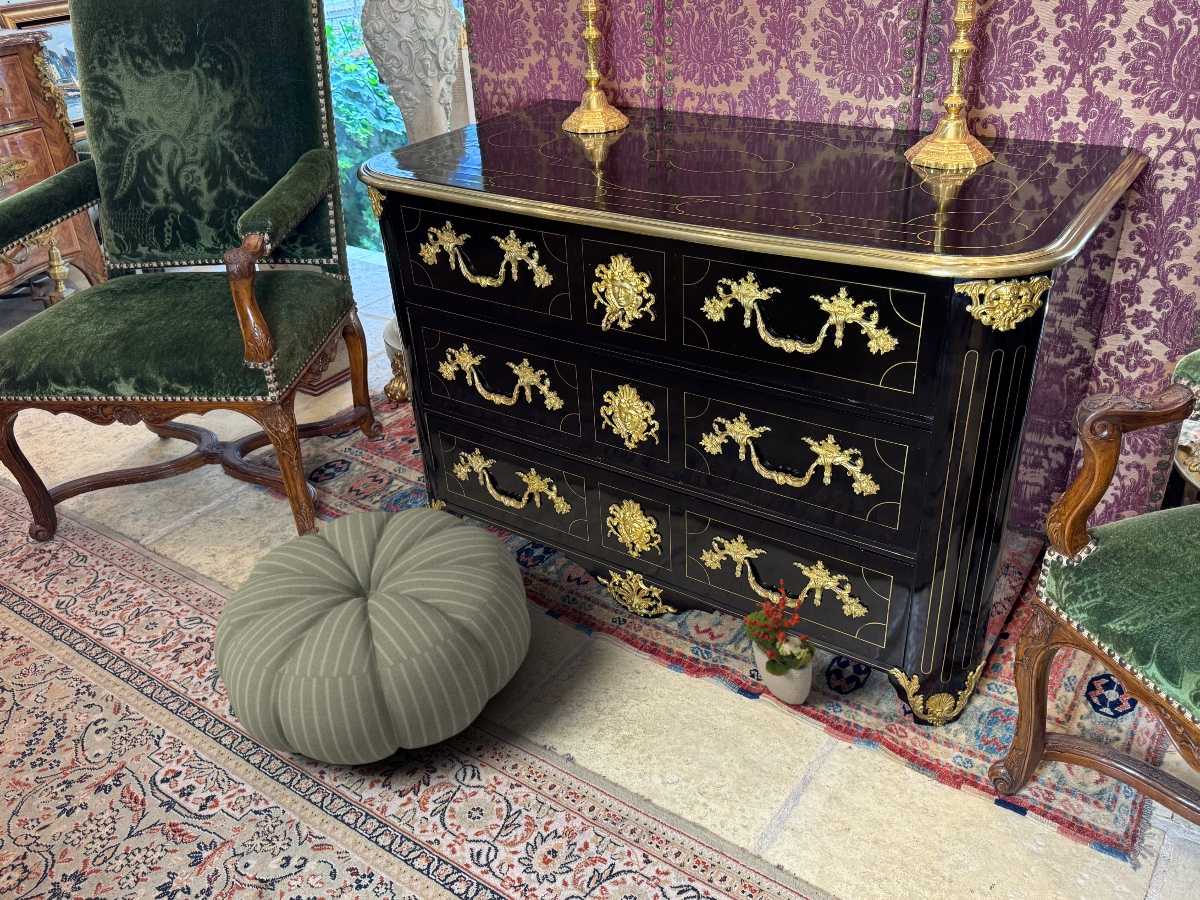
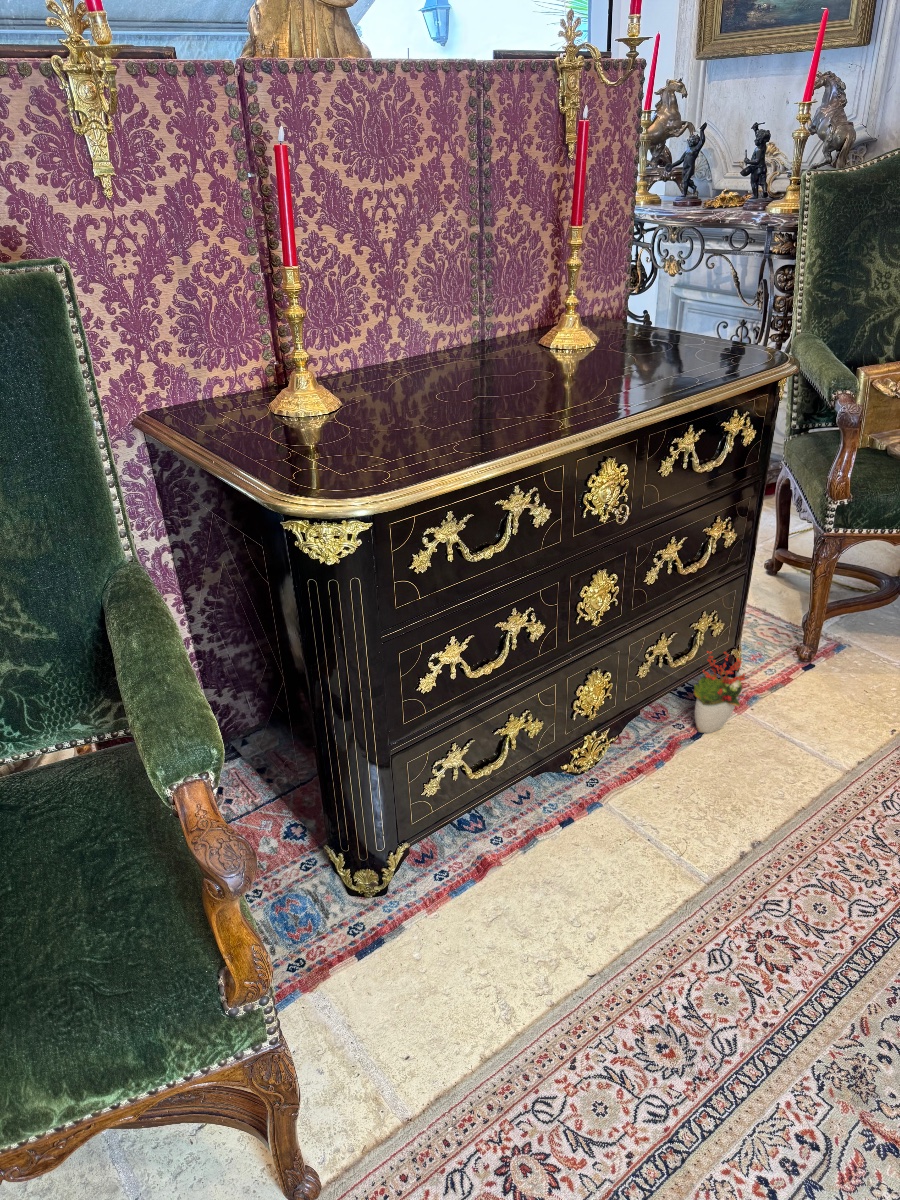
pouf: present [214,507,531,765] -> none [478,776,812,1084]

